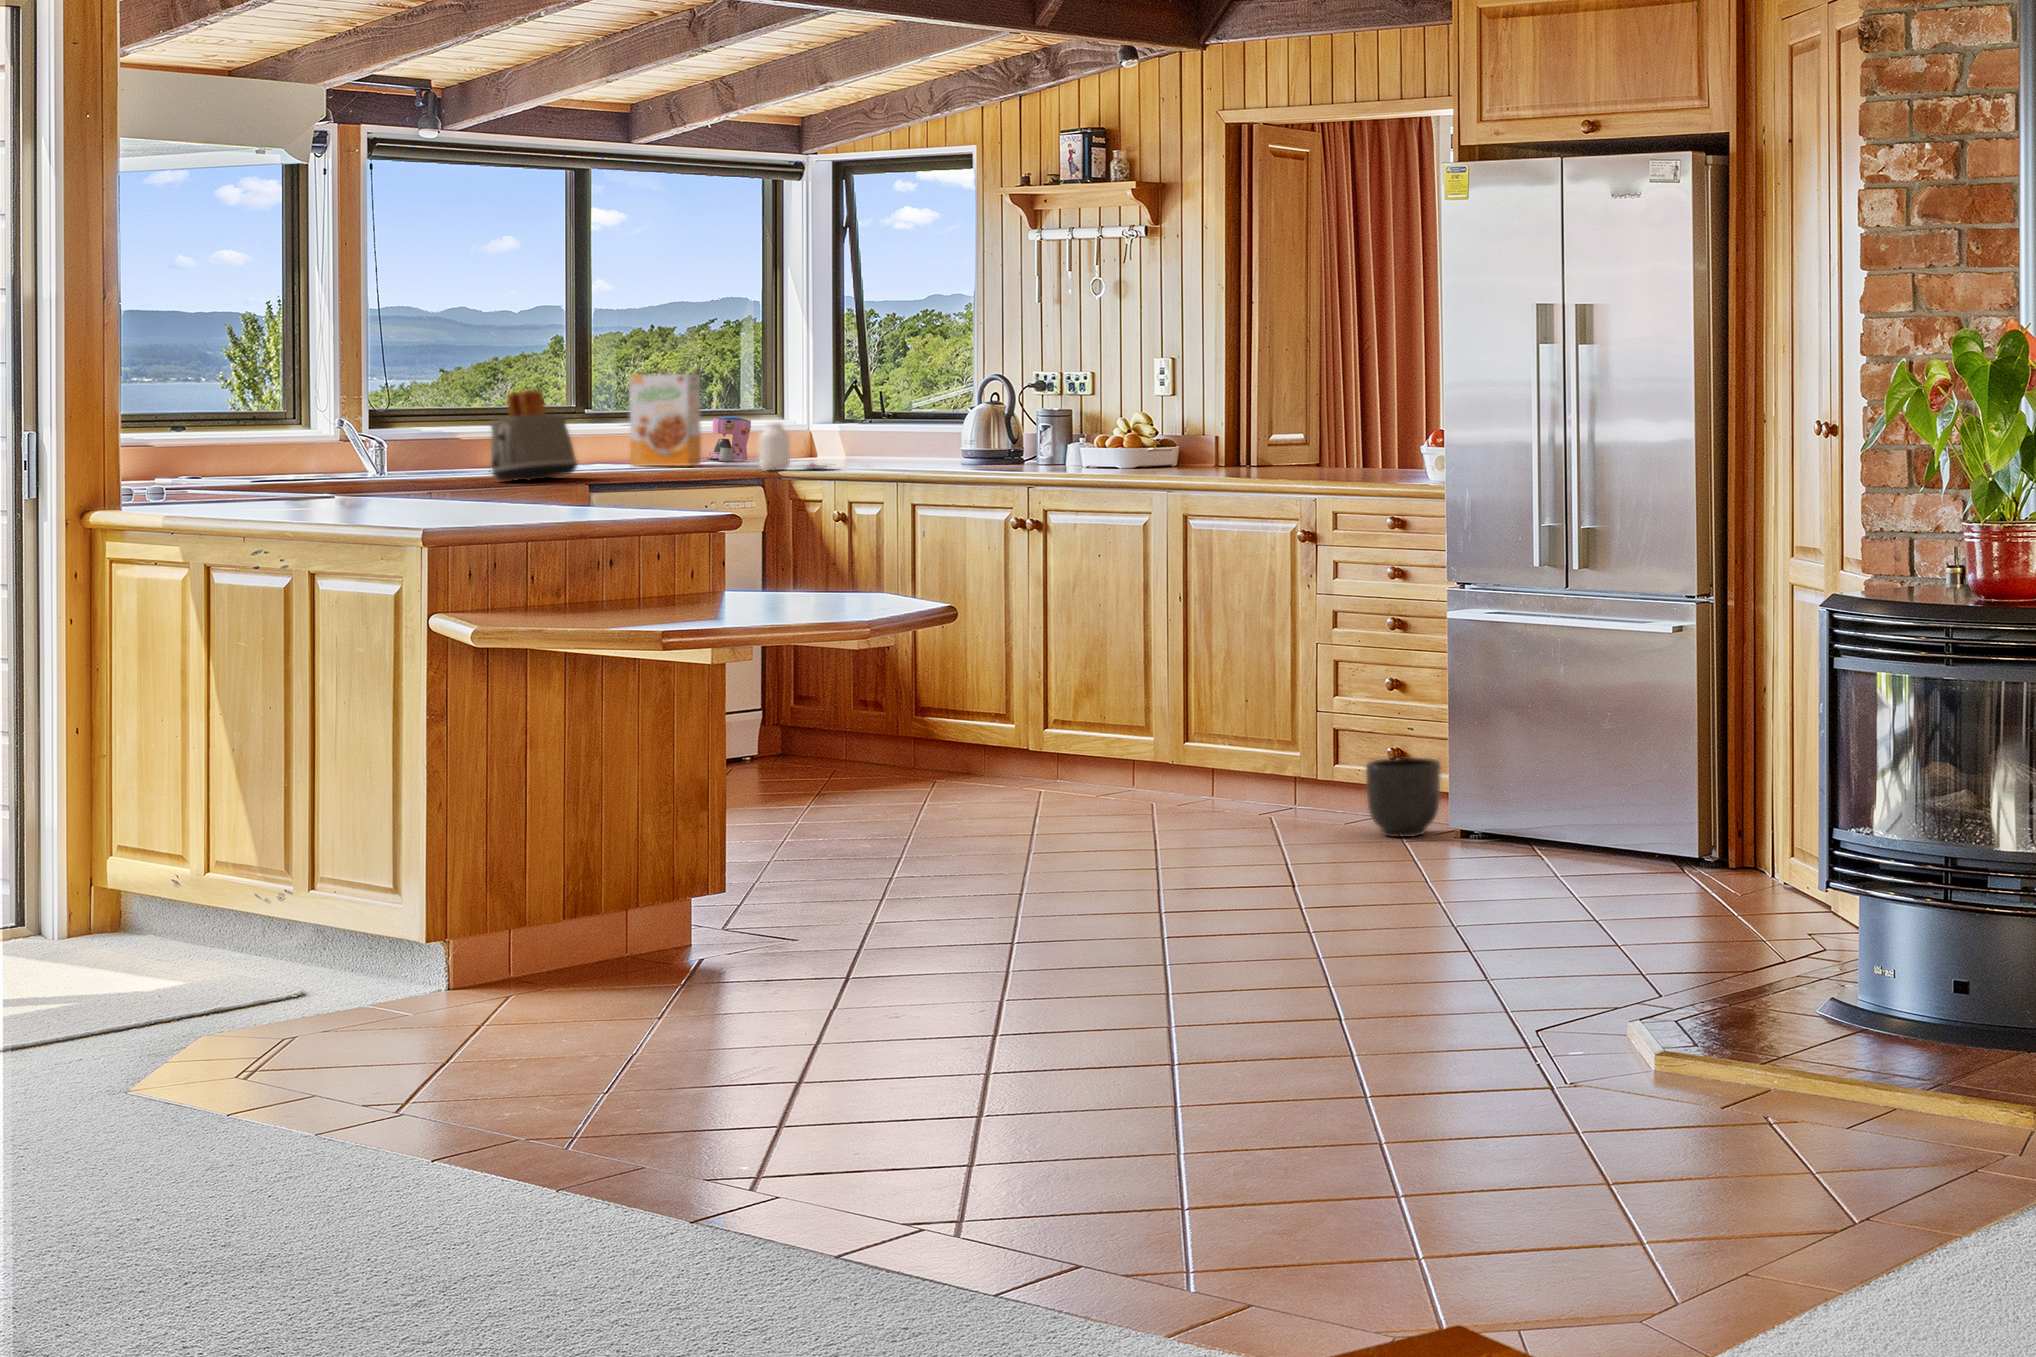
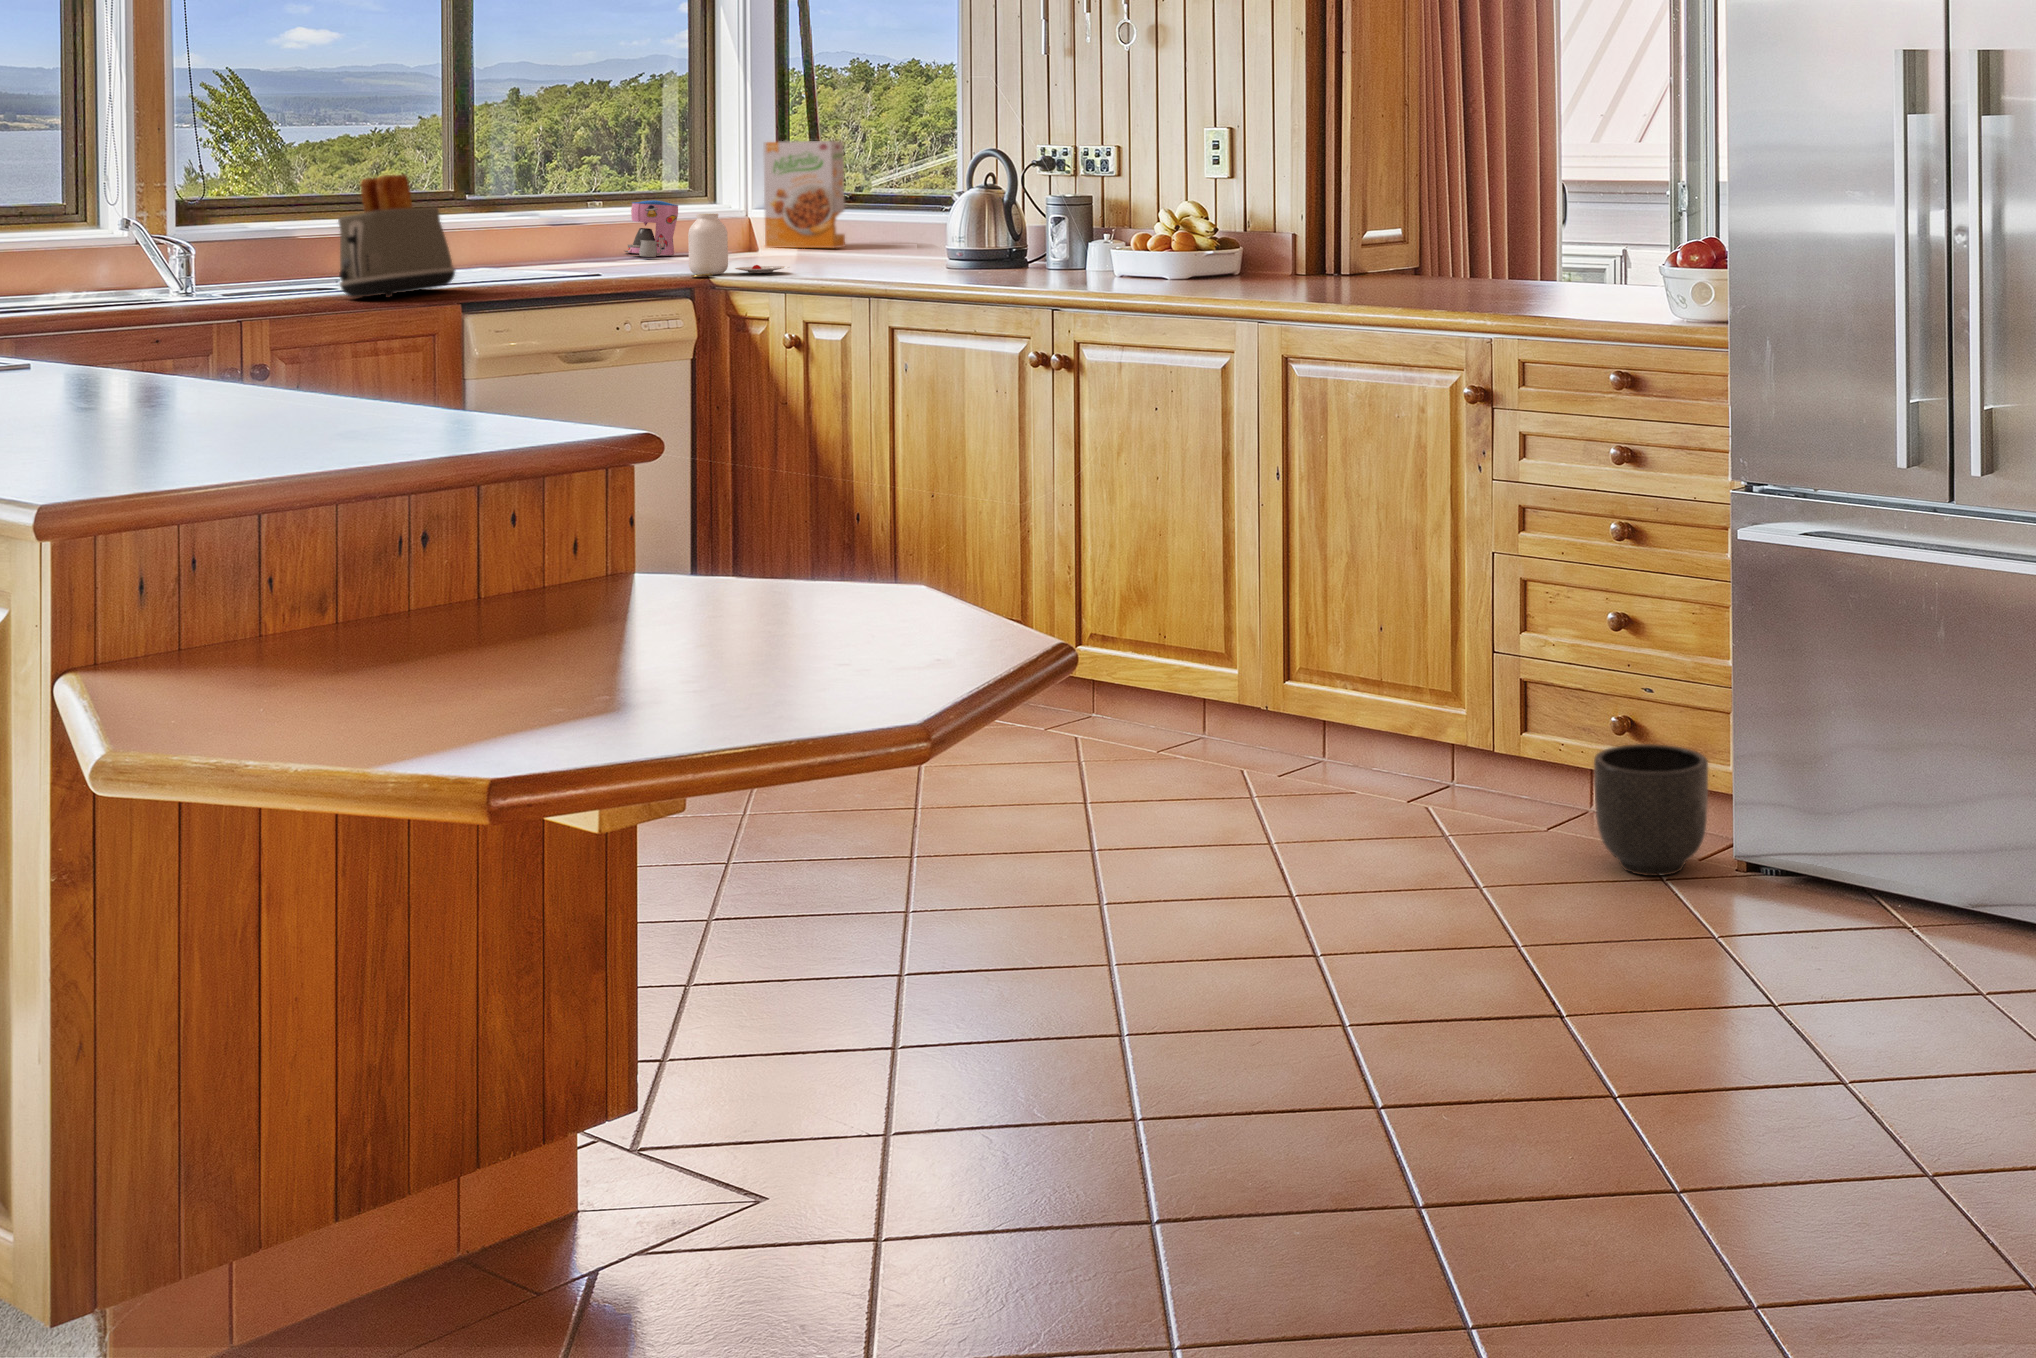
cereal box: present [629,374,701,466] -> present [763,141,845,248]

